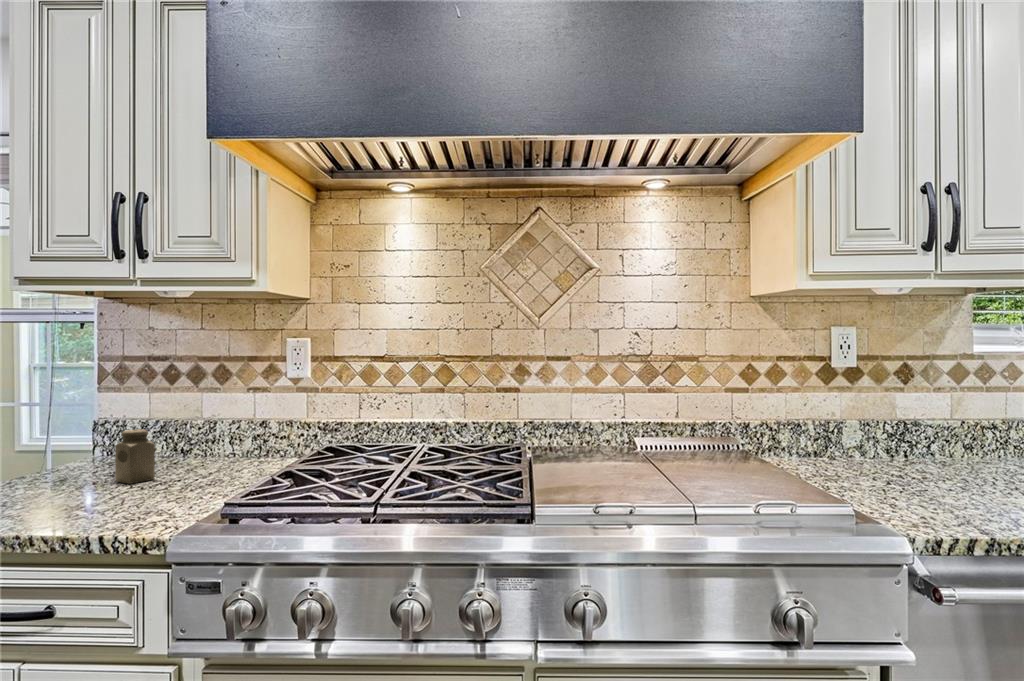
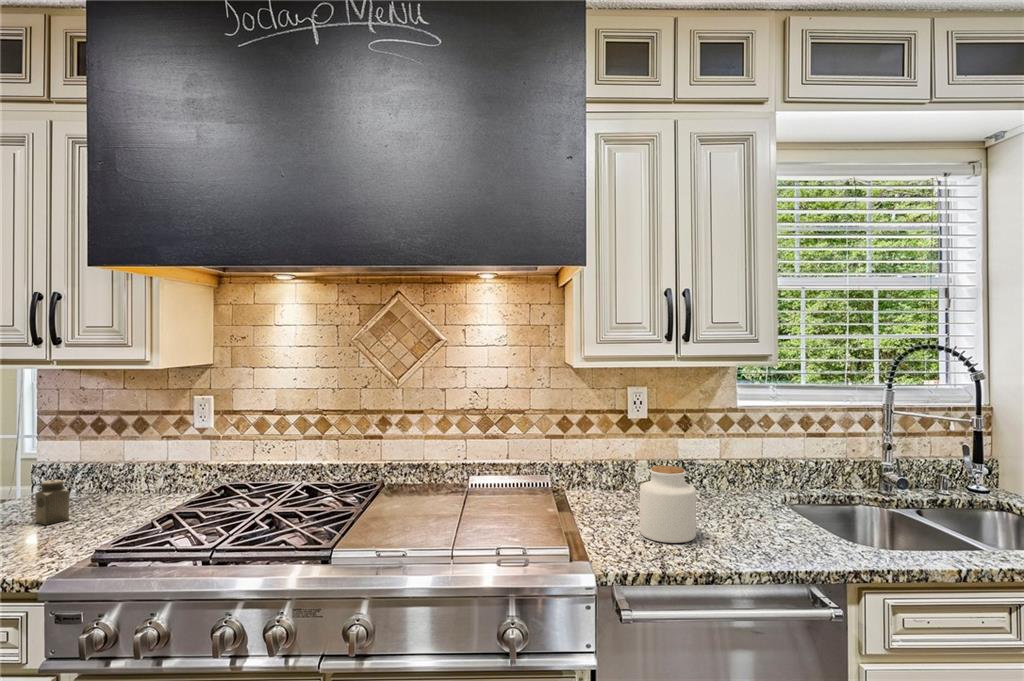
jar: none [900,409,984,504] -> present [640,465,696,543]

